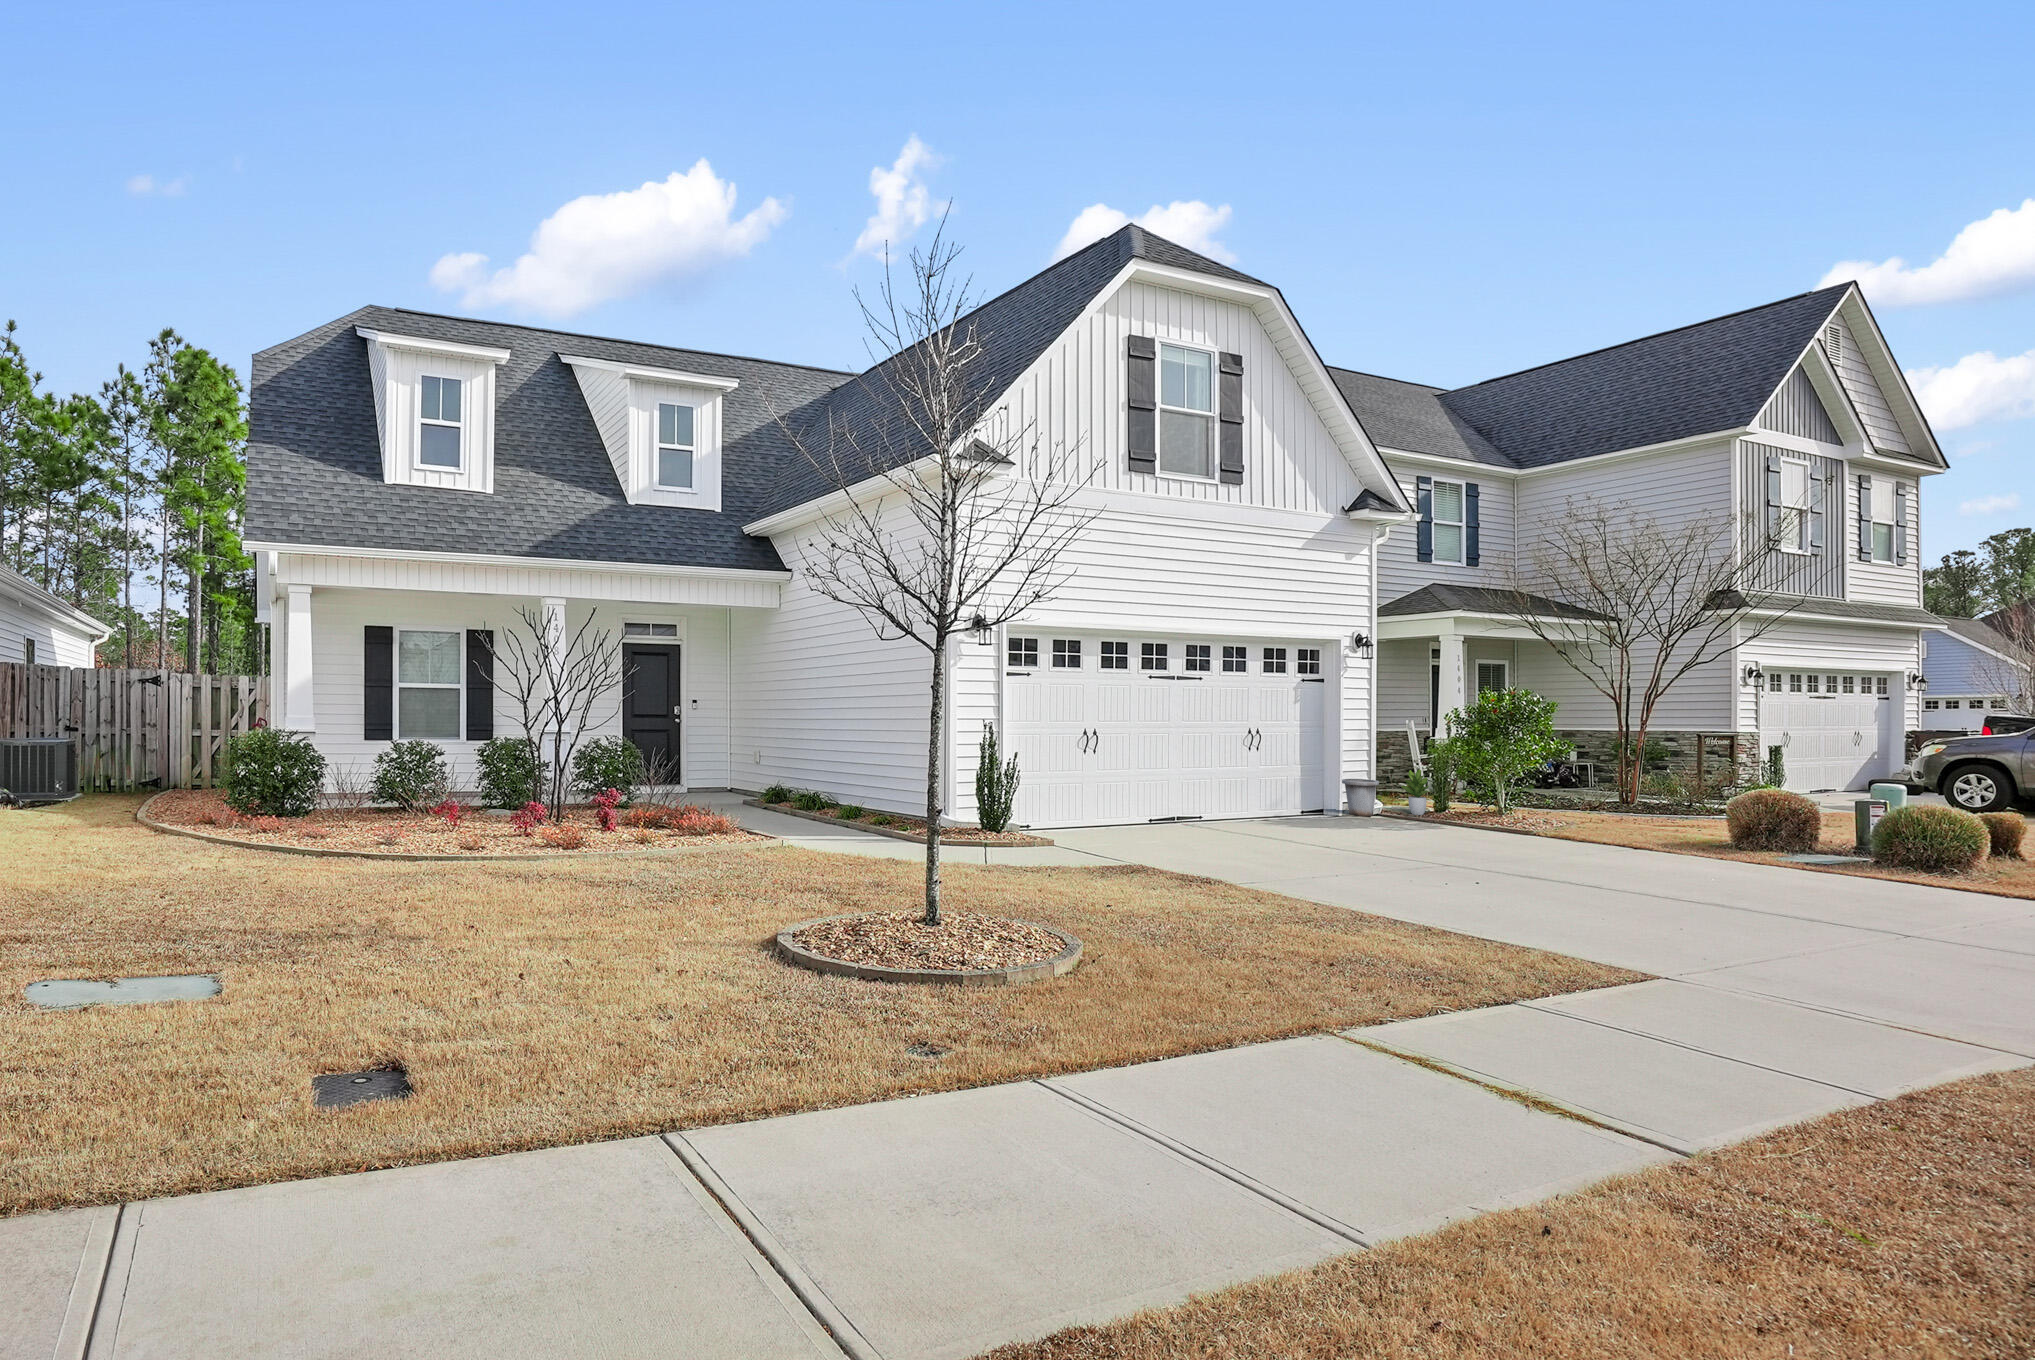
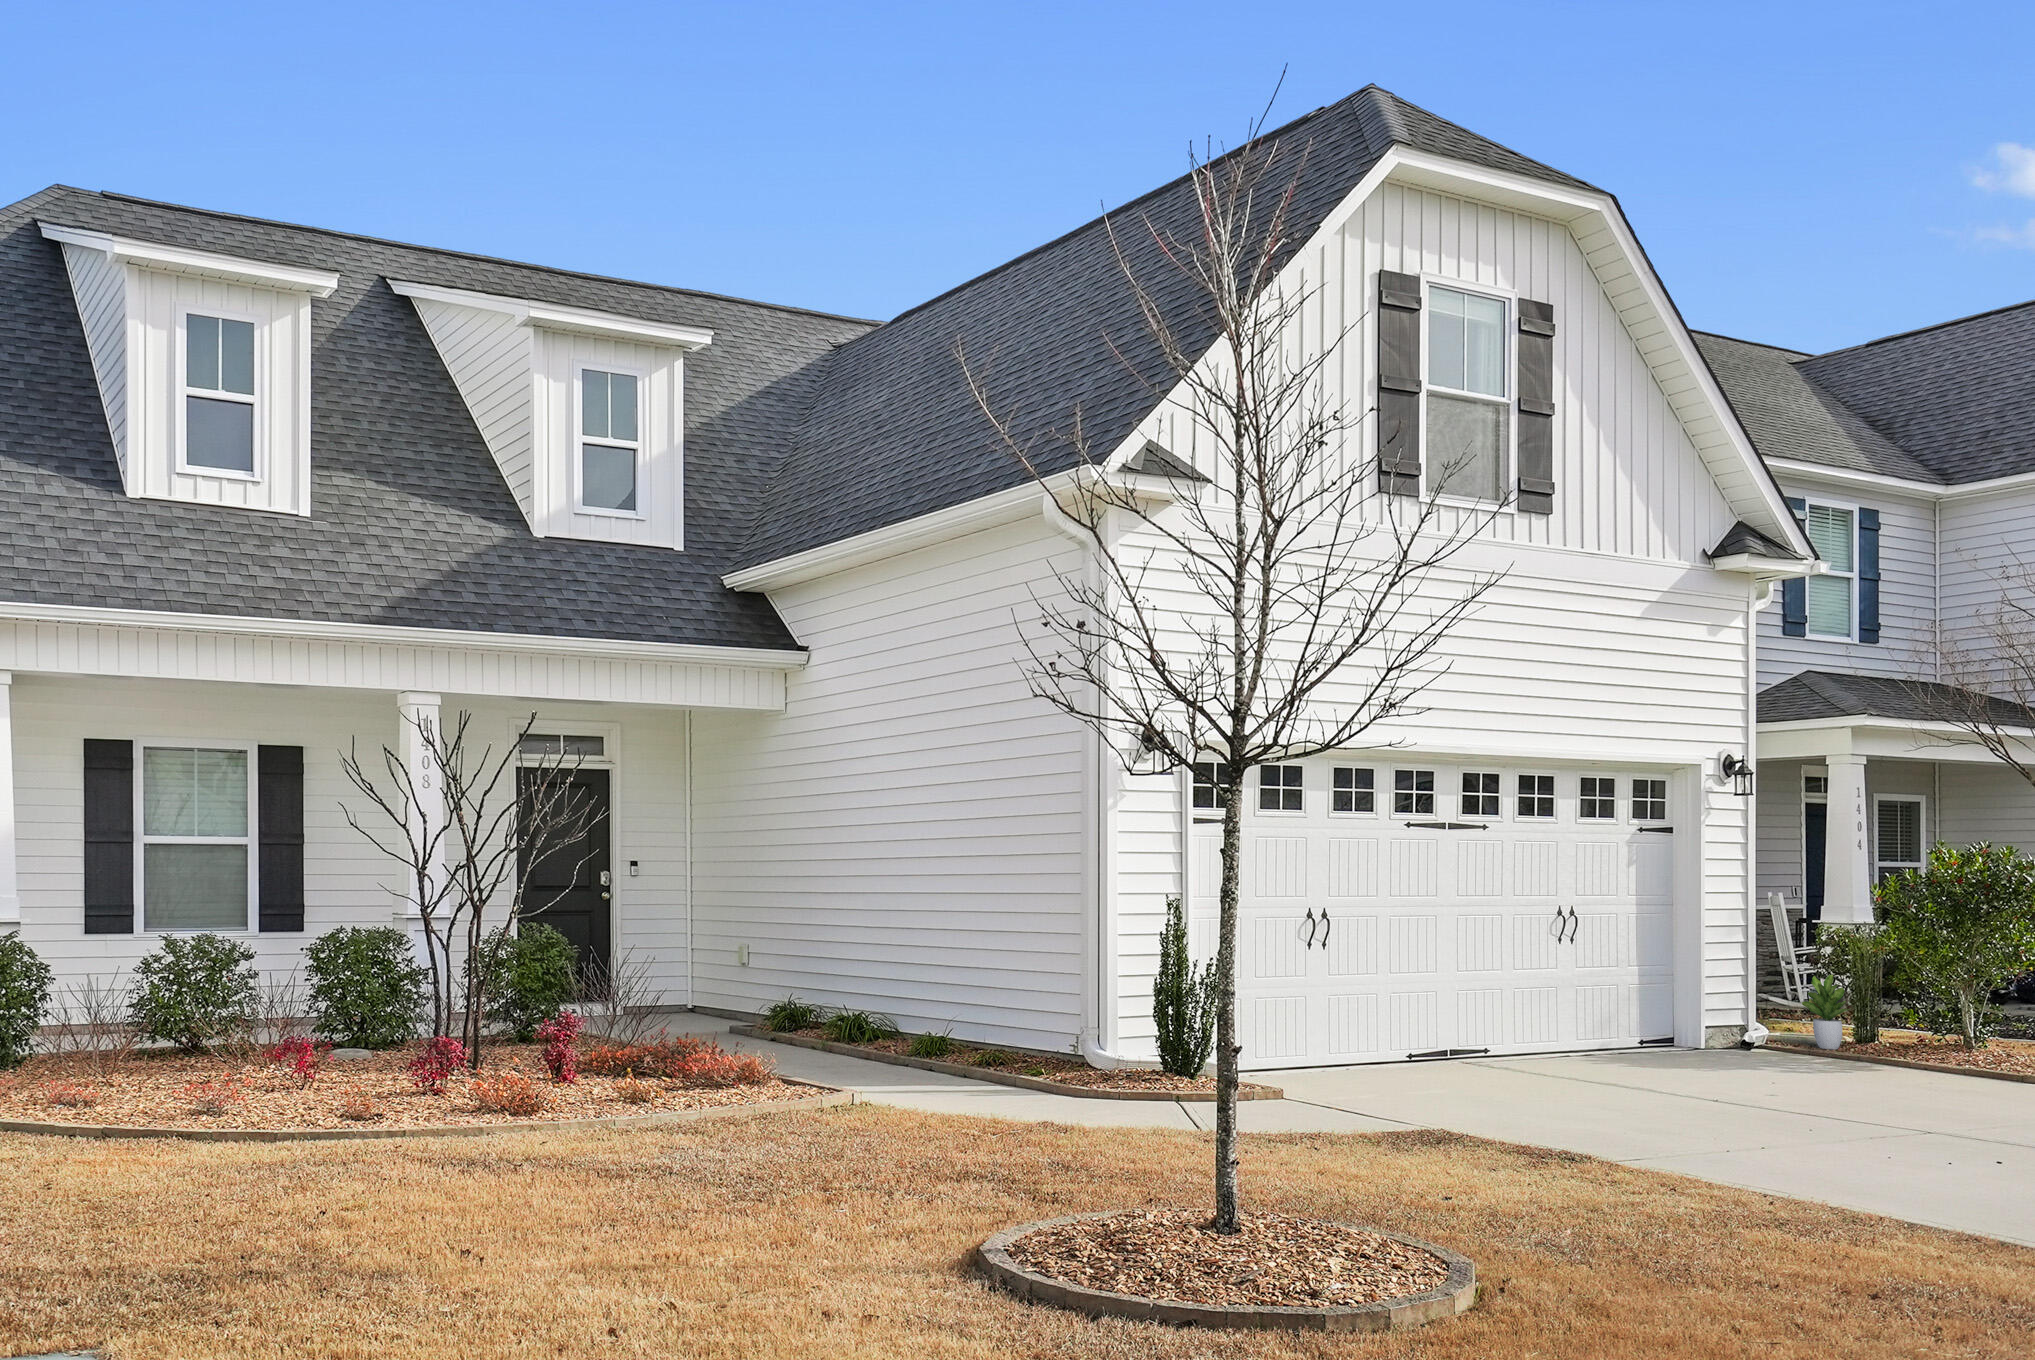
trash can: present [1342,779,1379,816] -> none [1709,991,1770,1052]

